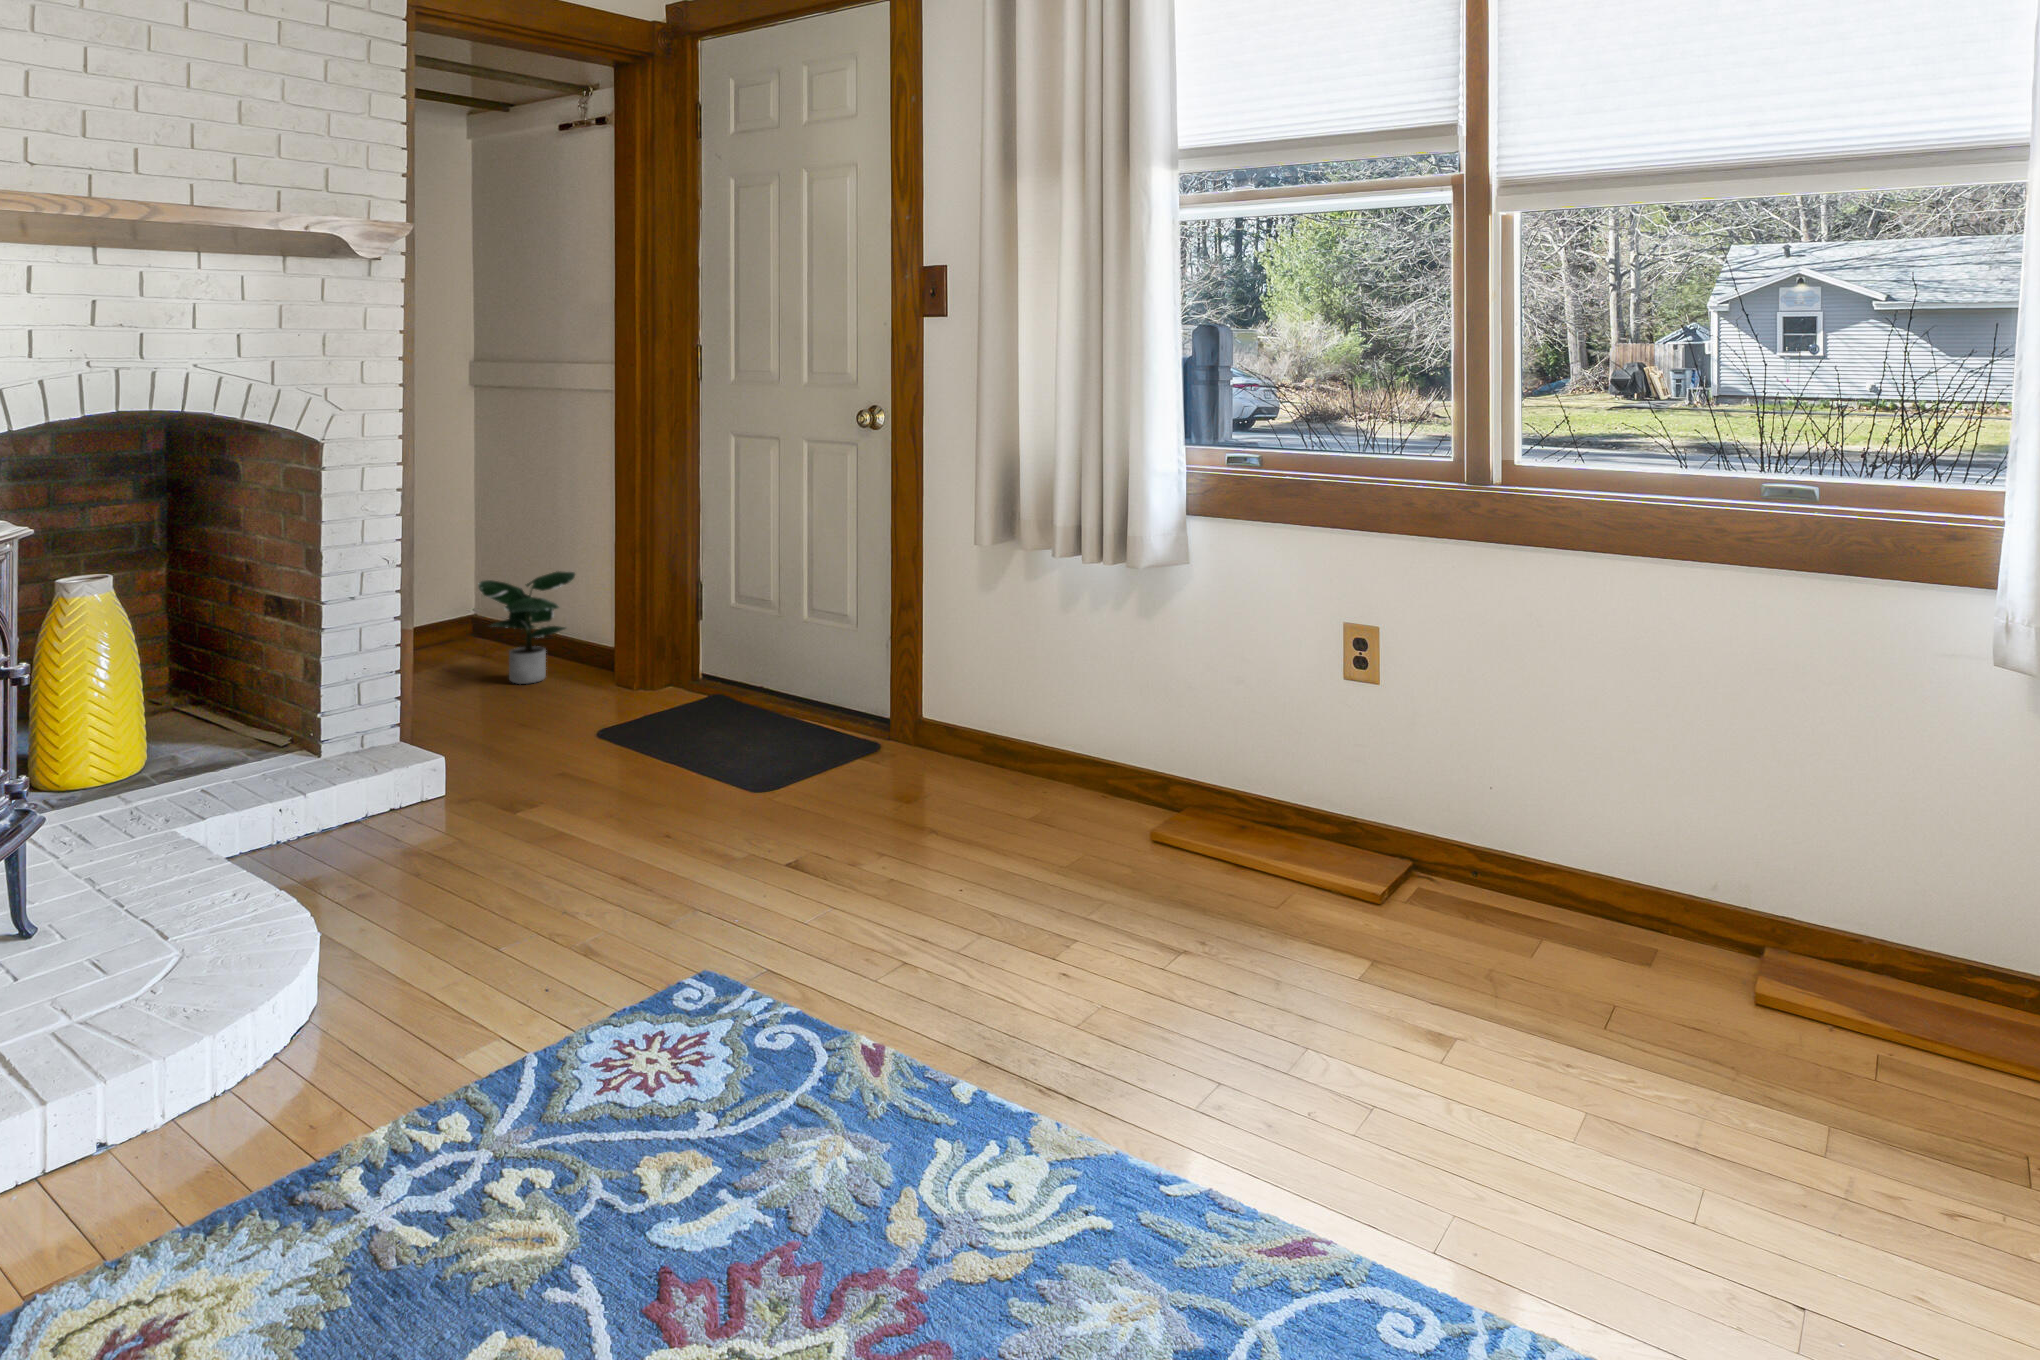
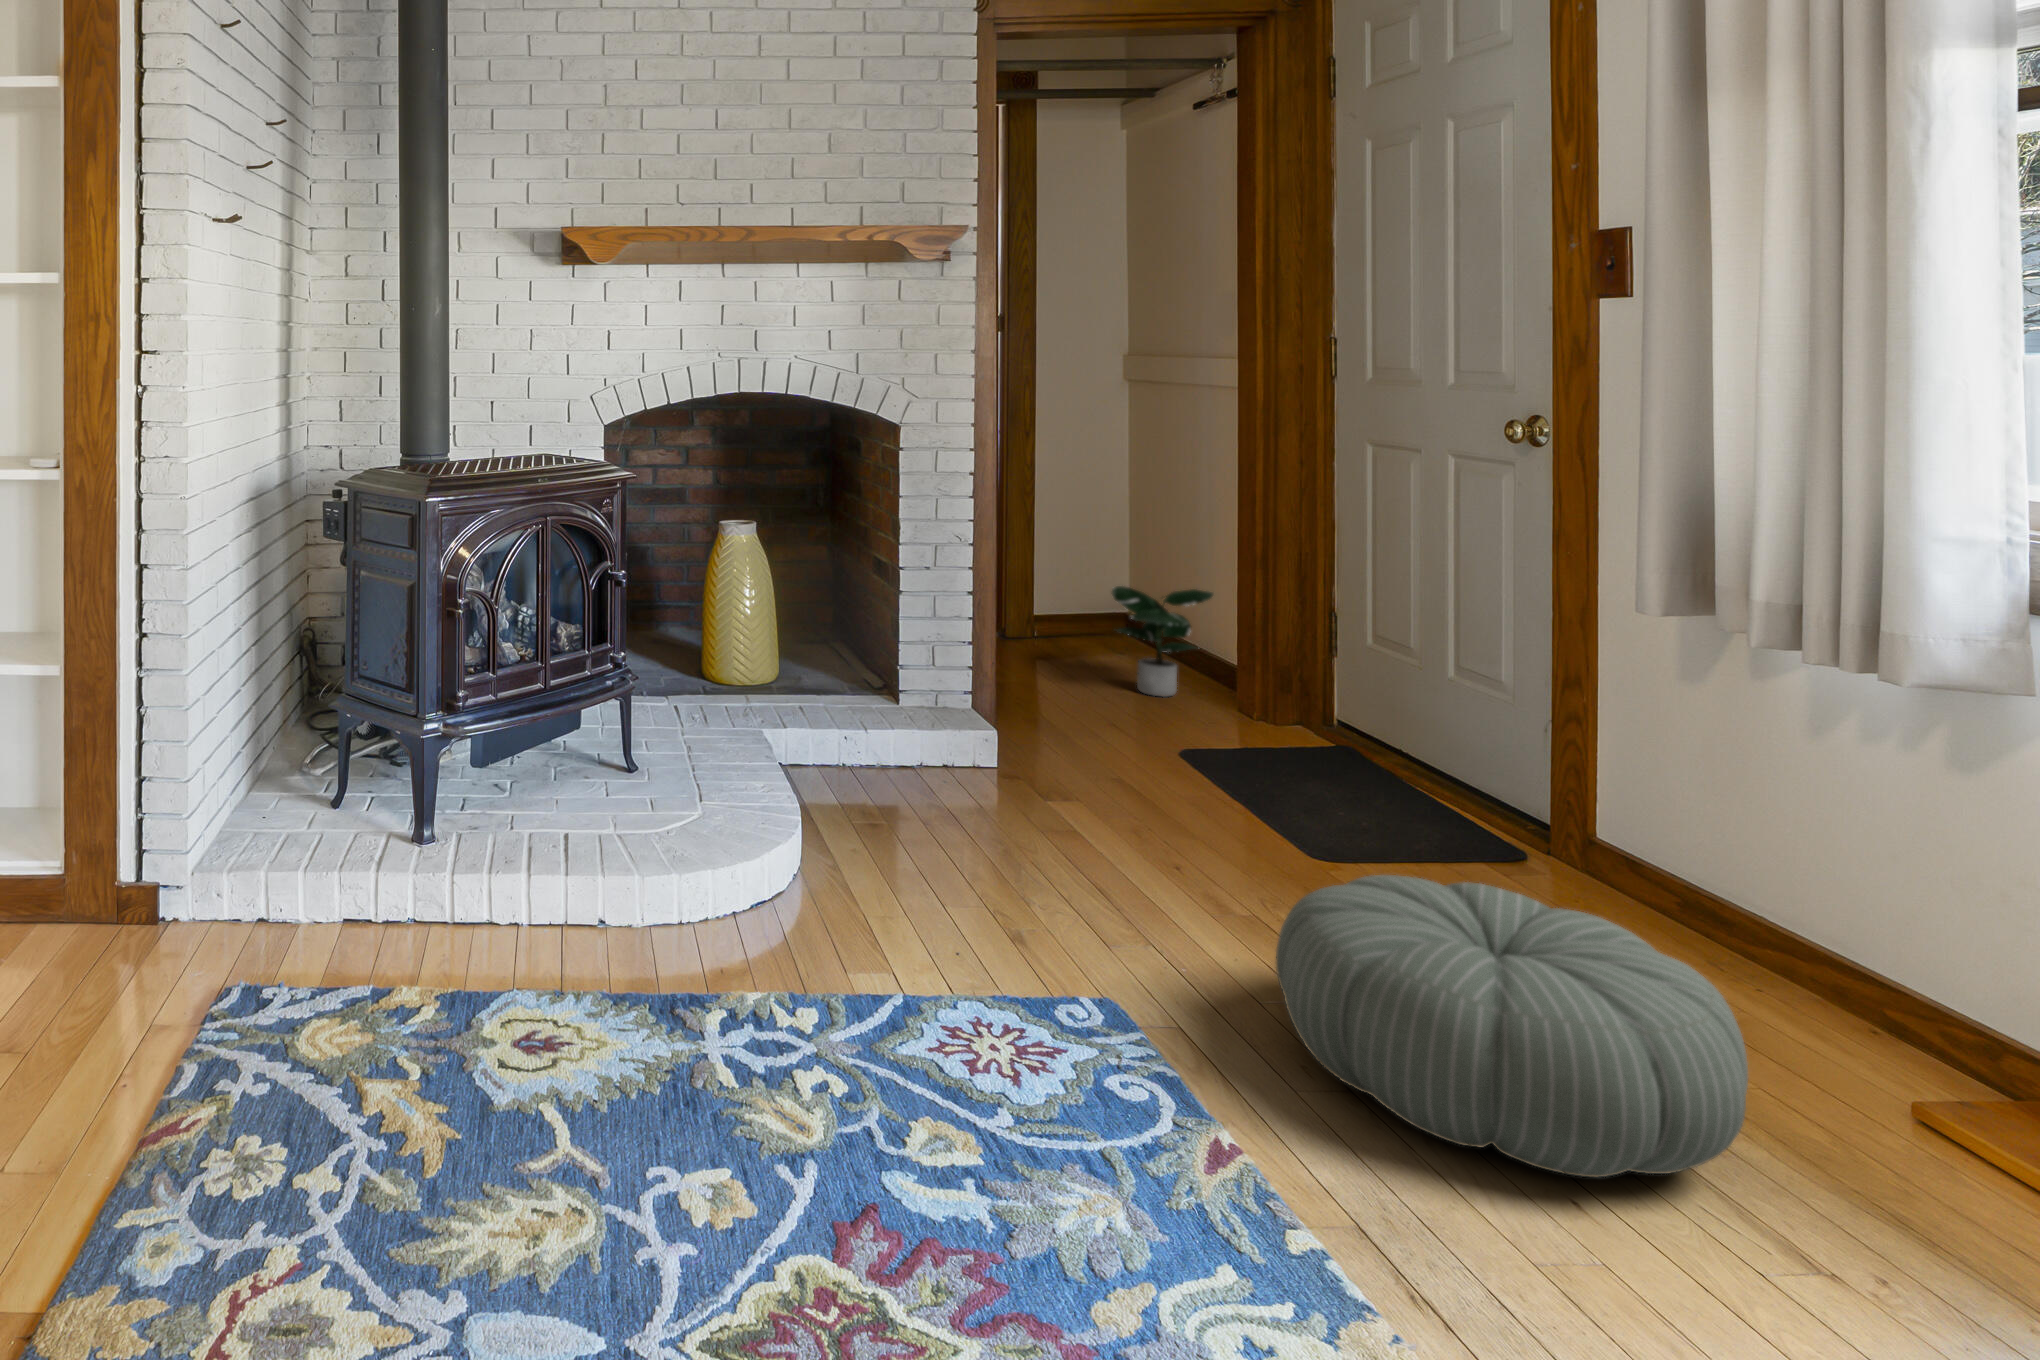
pouf: none [826,762,1130,968] -> present [1276,875,1748,1177]

